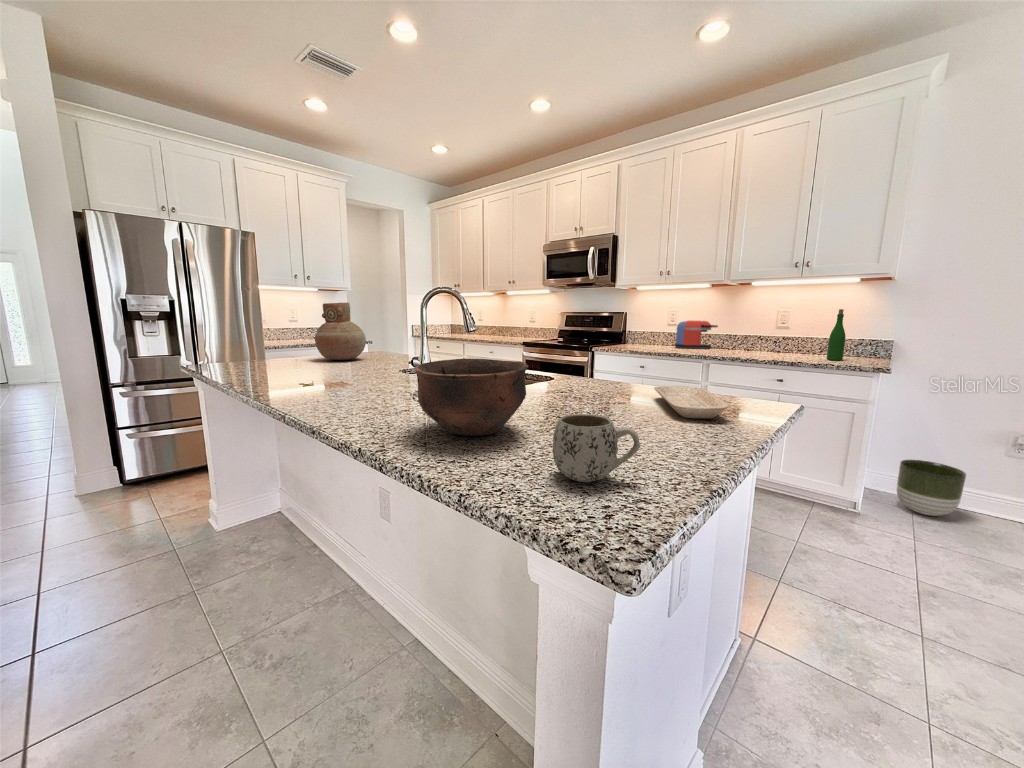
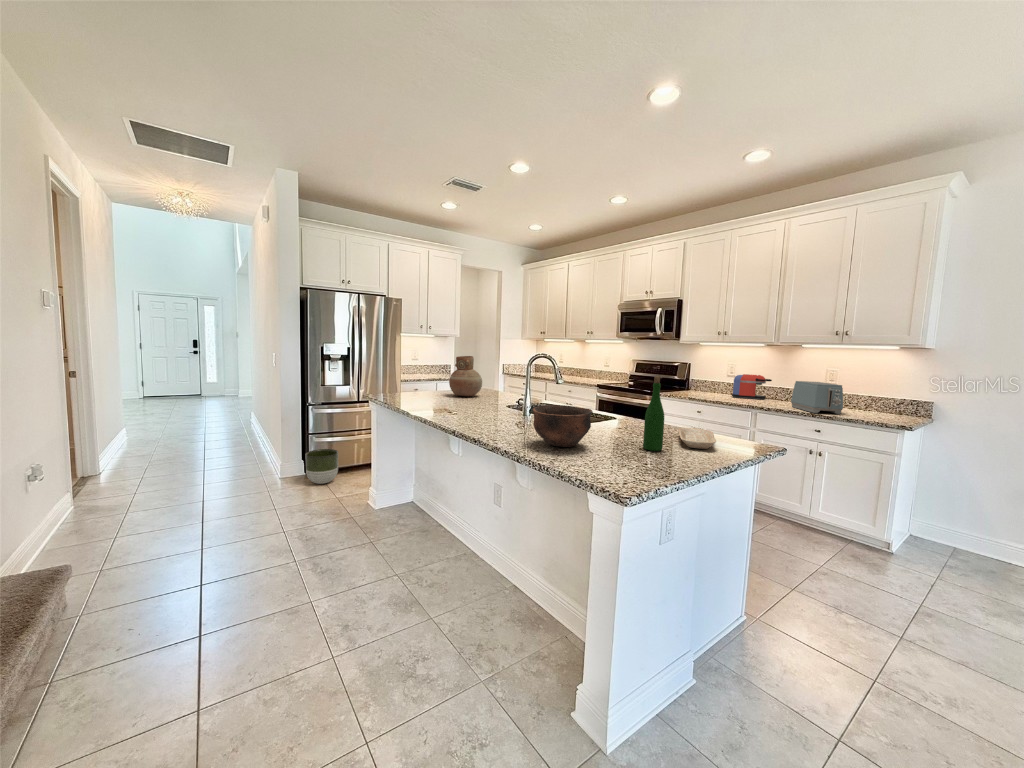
wine bottle: present [827,309,846,361] -> present [643,376,664,451]
toaster: none [745,324,807,360] -> present [791,381,843,414]
mug: present [553,414,640,482] -> none [600,437,641,469]
planter: present [897,460,966,516] -> present [306,449,338,484]

